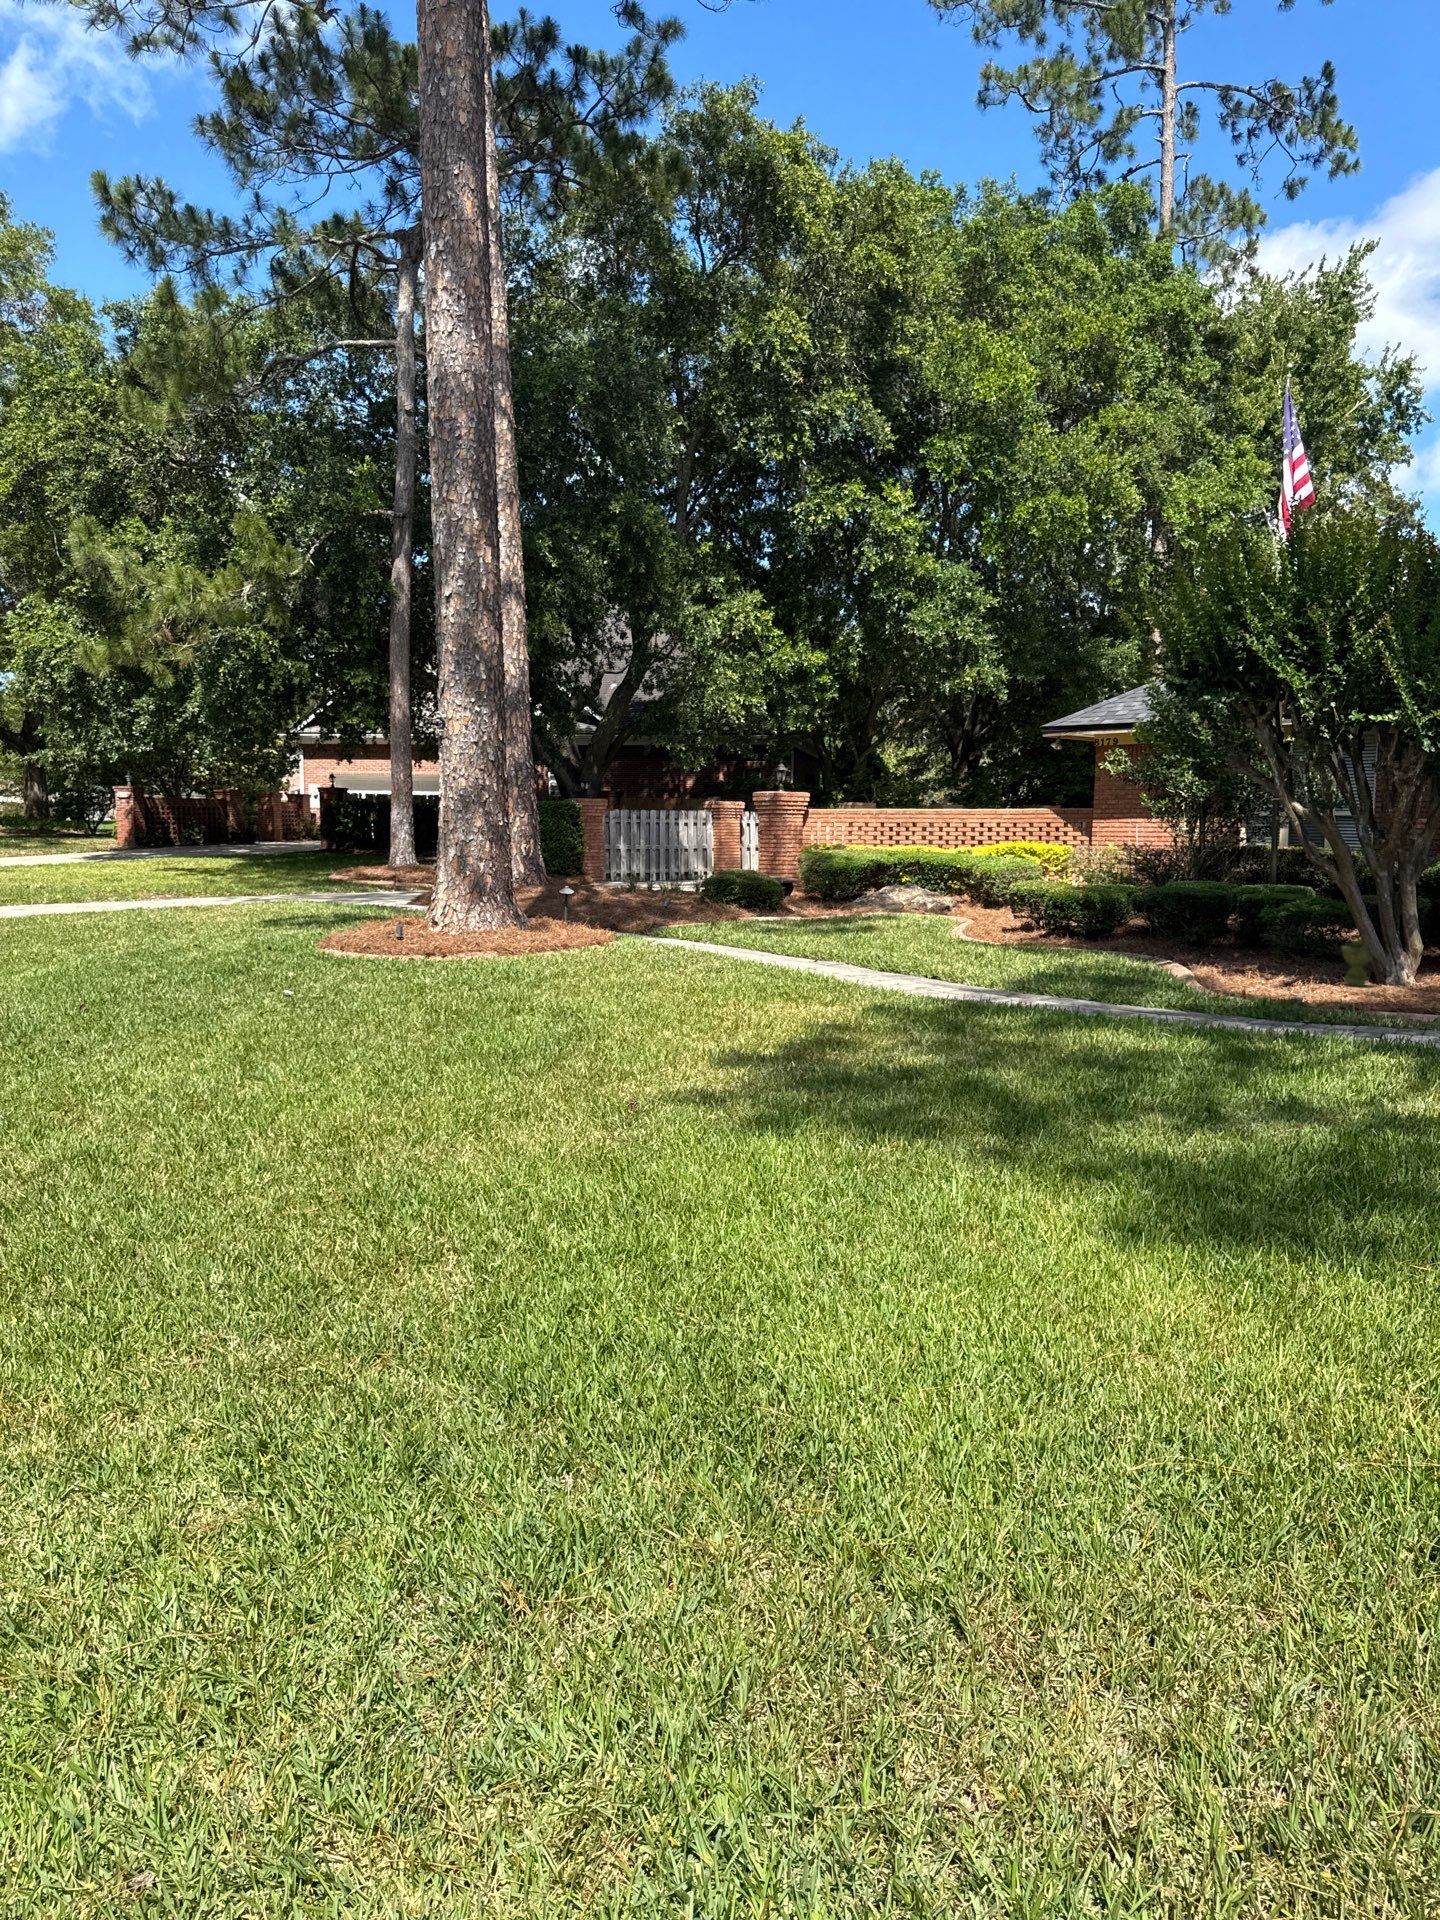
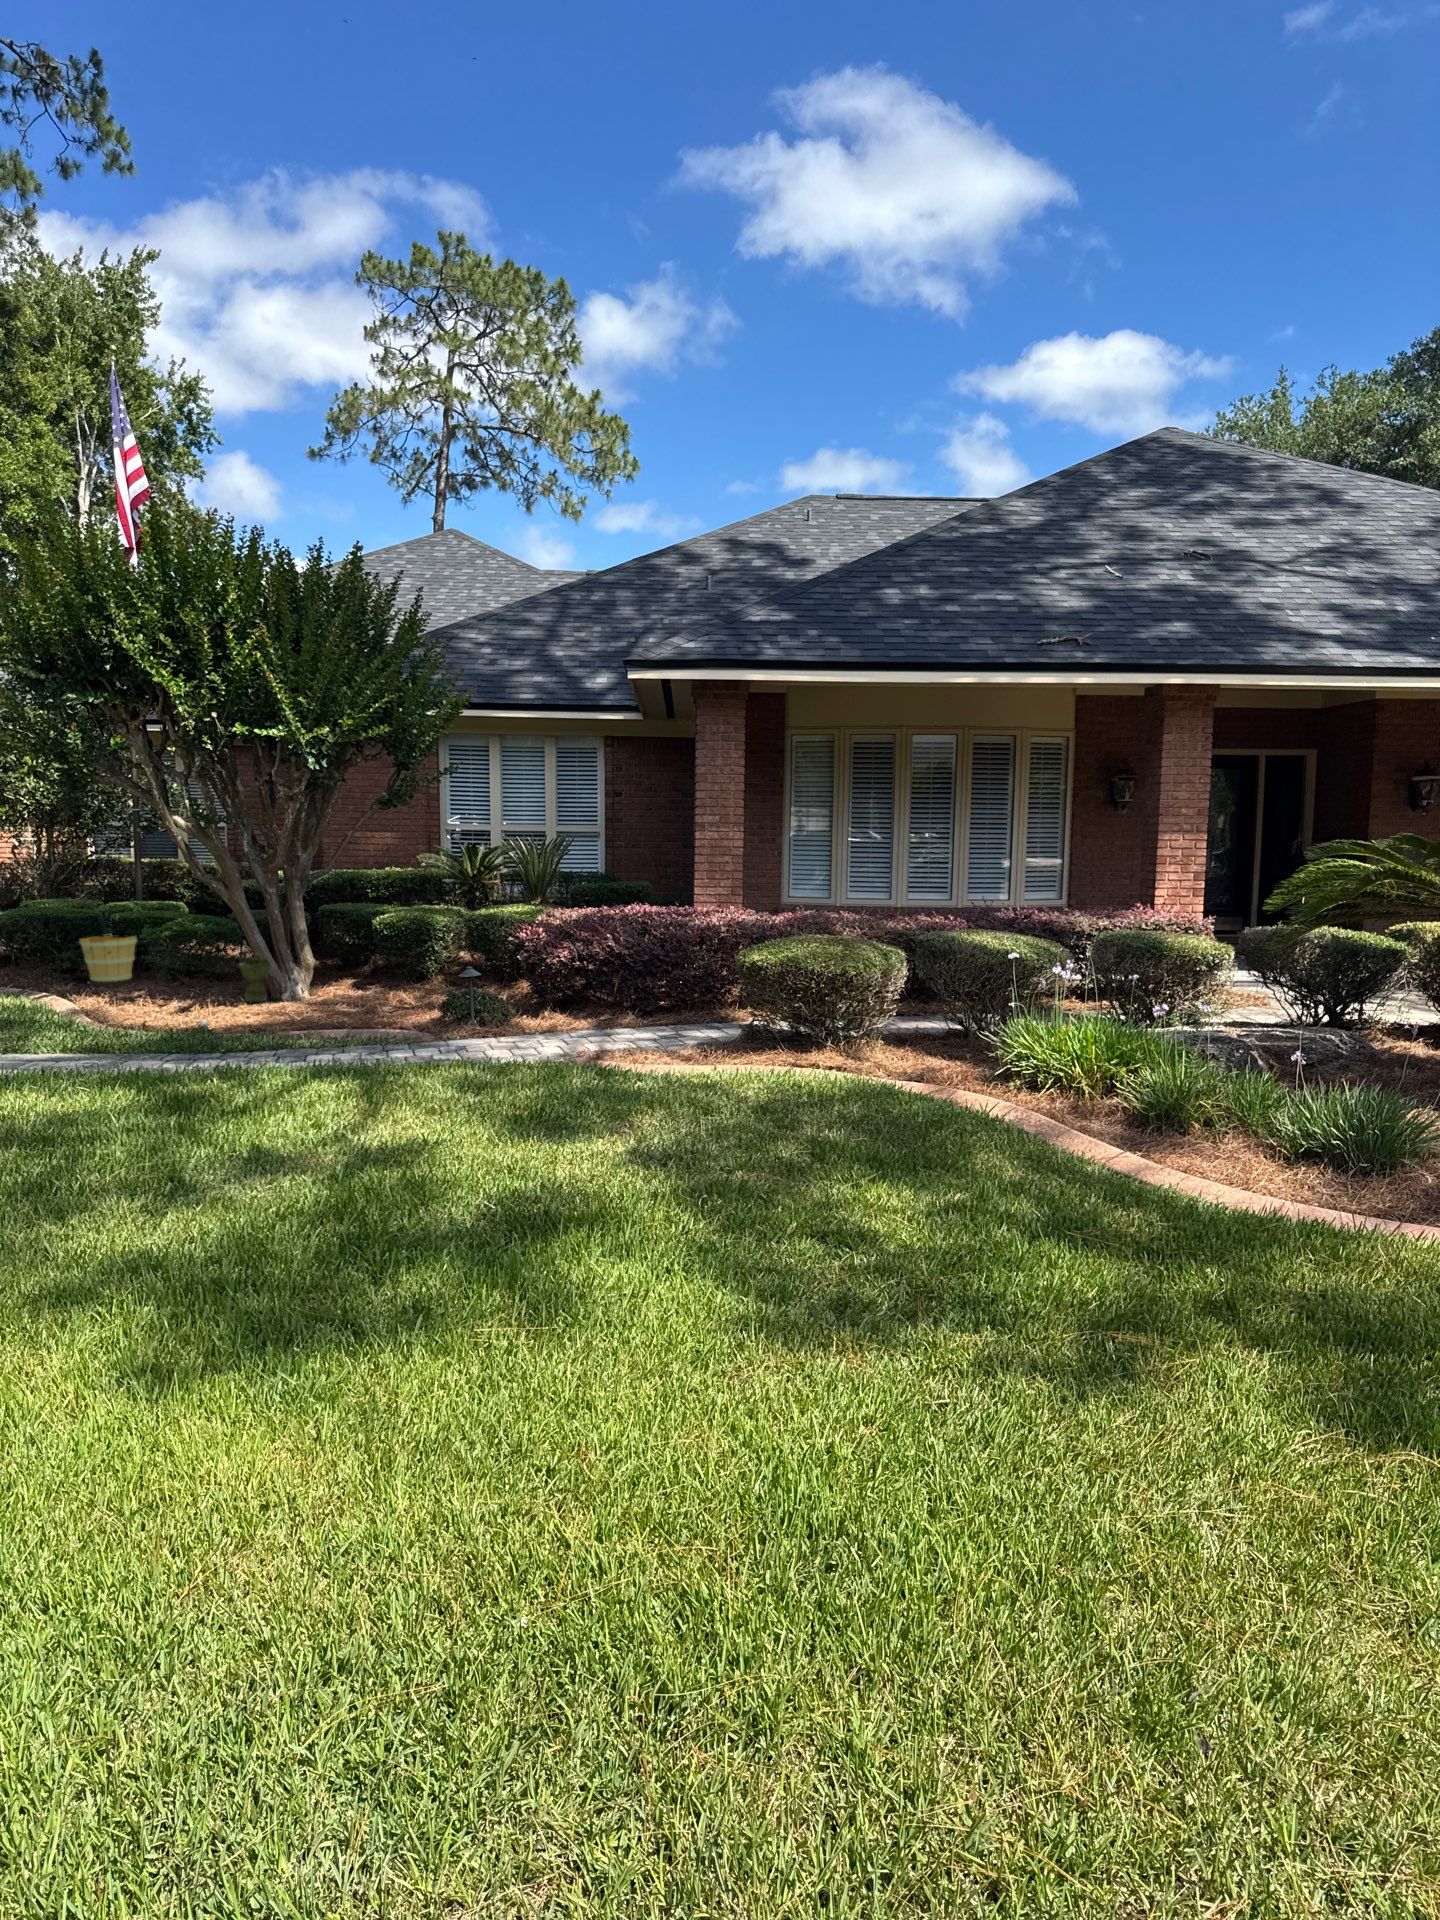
wooden bucket: none [1208,920,1258,962] -> present [80,934,137,982]

